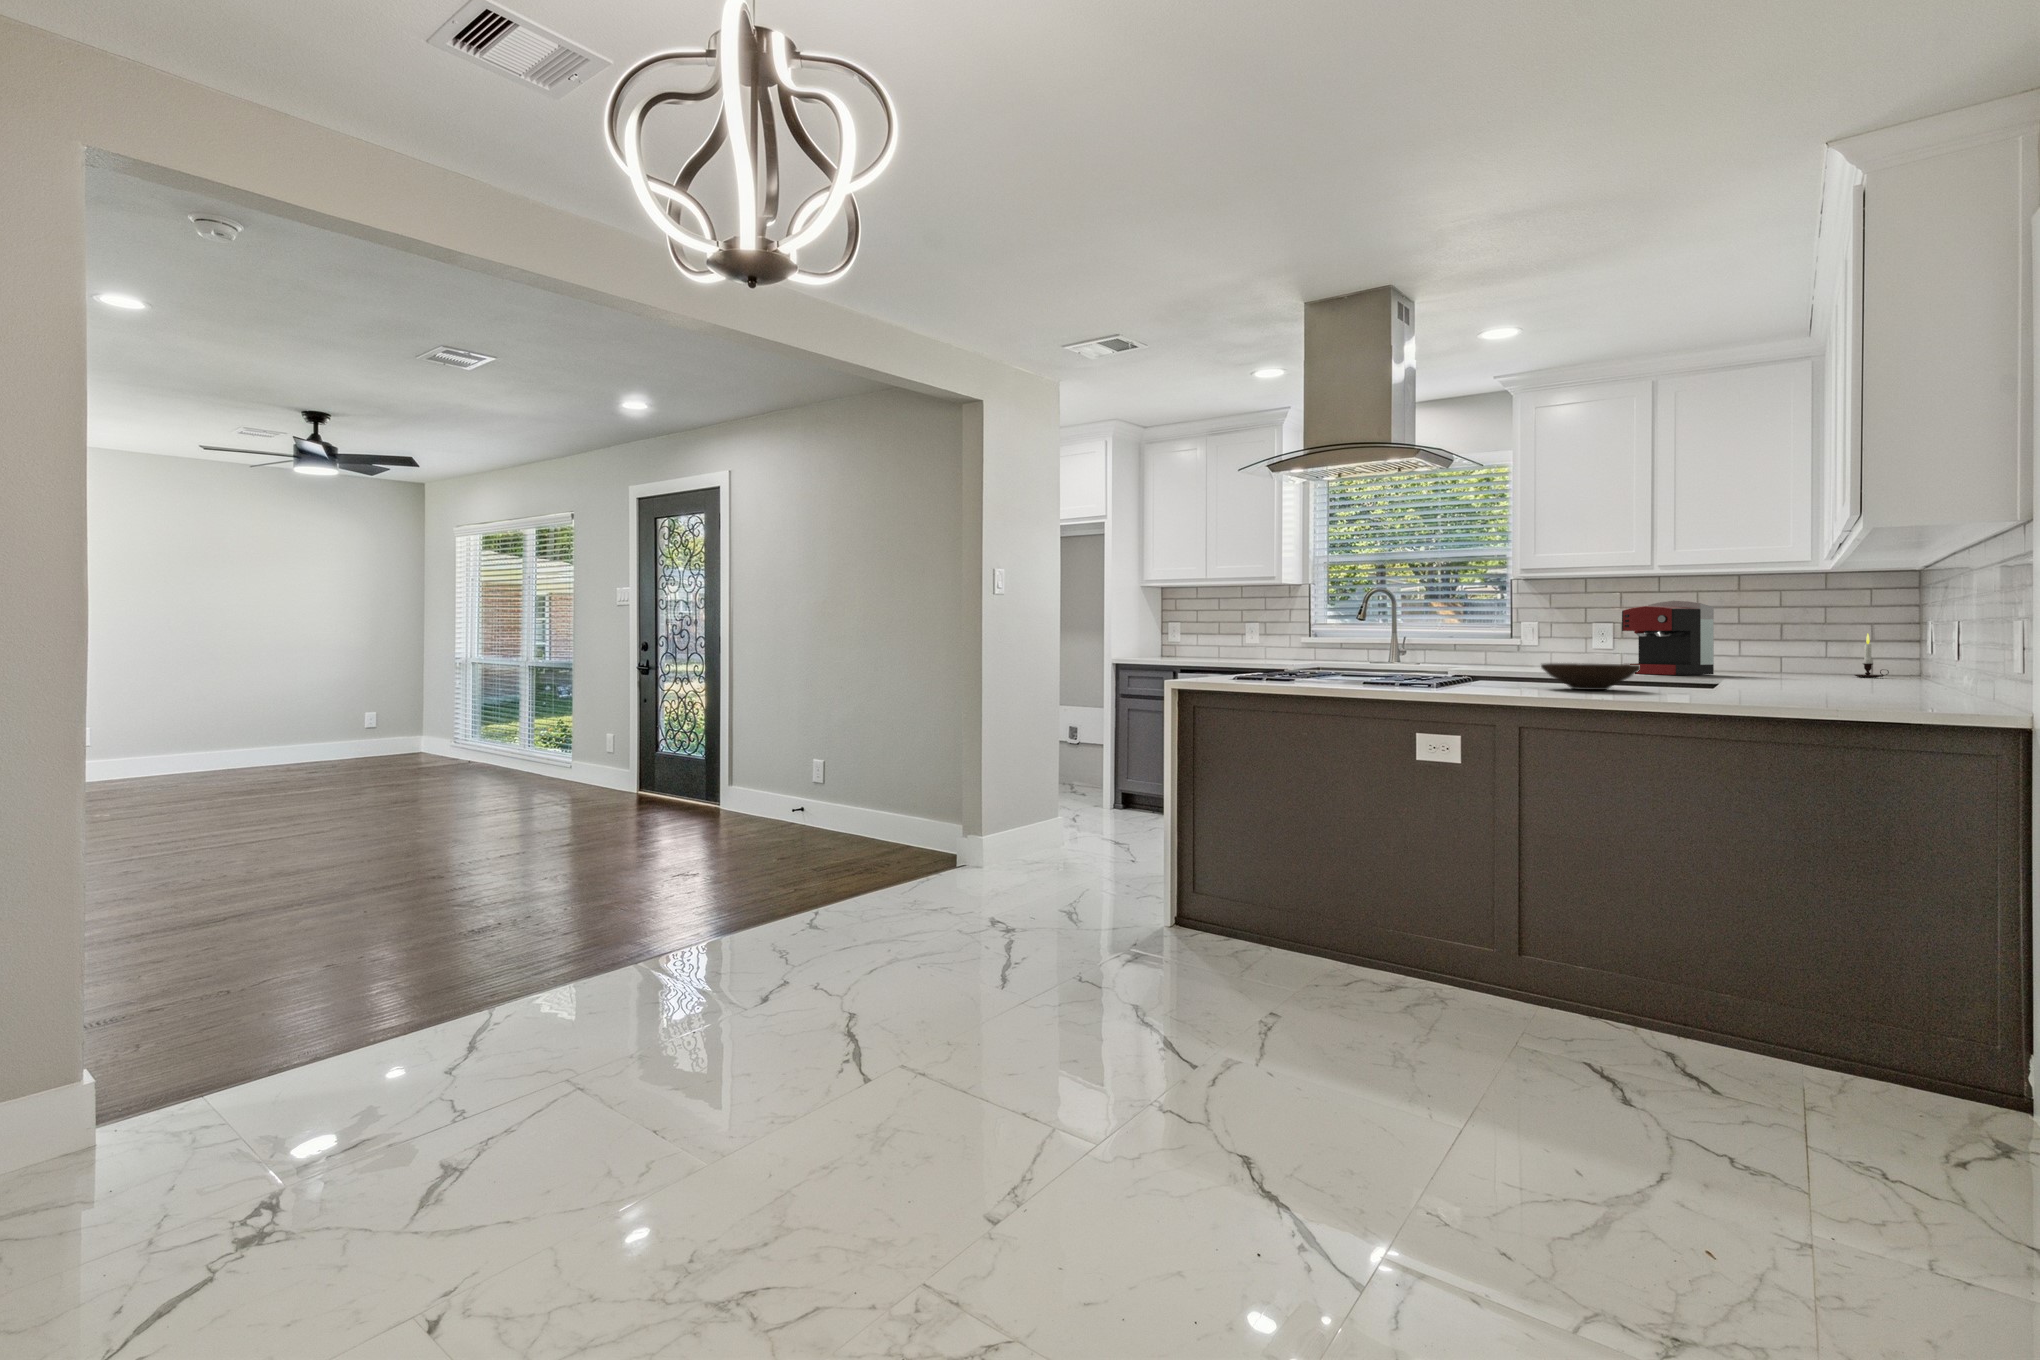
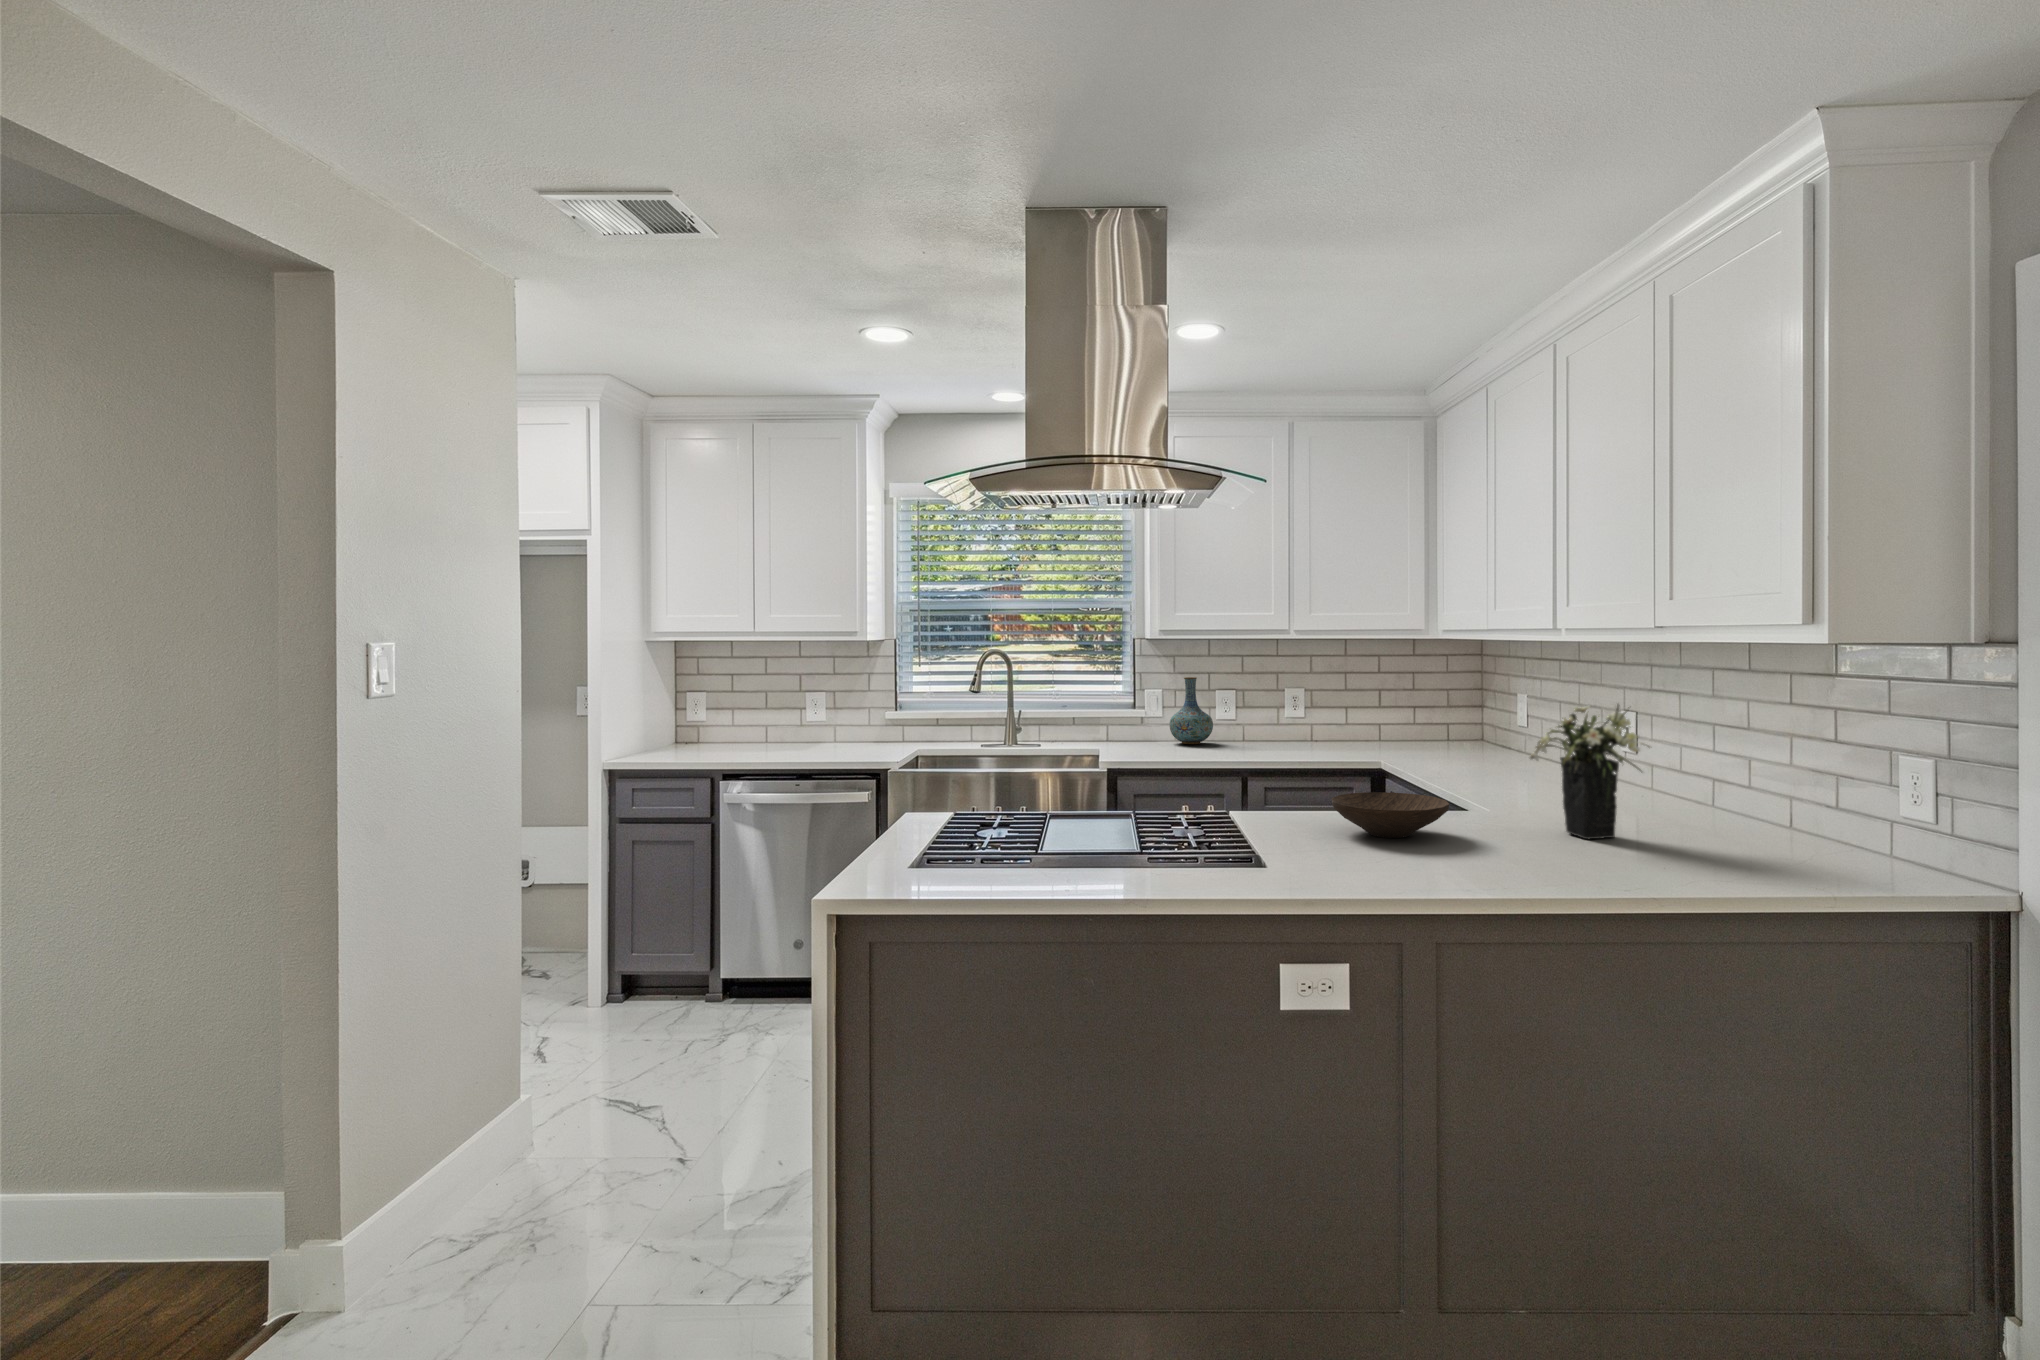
flower arrangement: none [1713,586,1832,697] -> present [1530,704,1650,839]
coffee maker: present [1622,601,1714,675] -> none [1264,669,1342,756]
vase: none [1544,612,1588,669] -> present [1169,677,1213,744]
candle: present [1855,634,1889,678] -> none [1444,700,1472,745]

